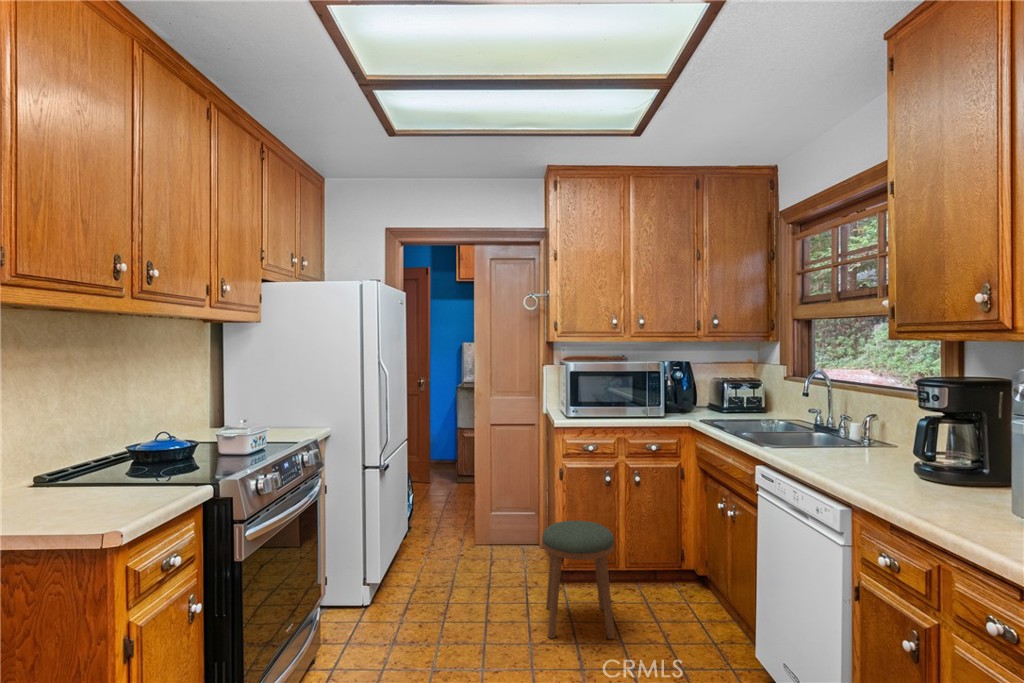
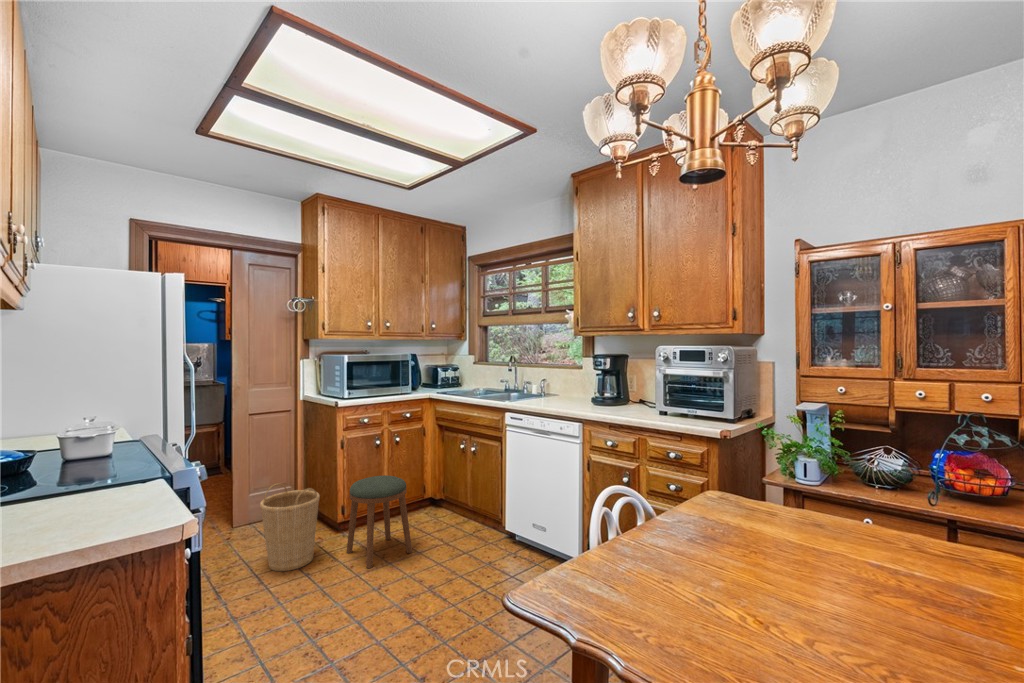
basket: none [461,503,522,606] -> present [260,484,320,571]

